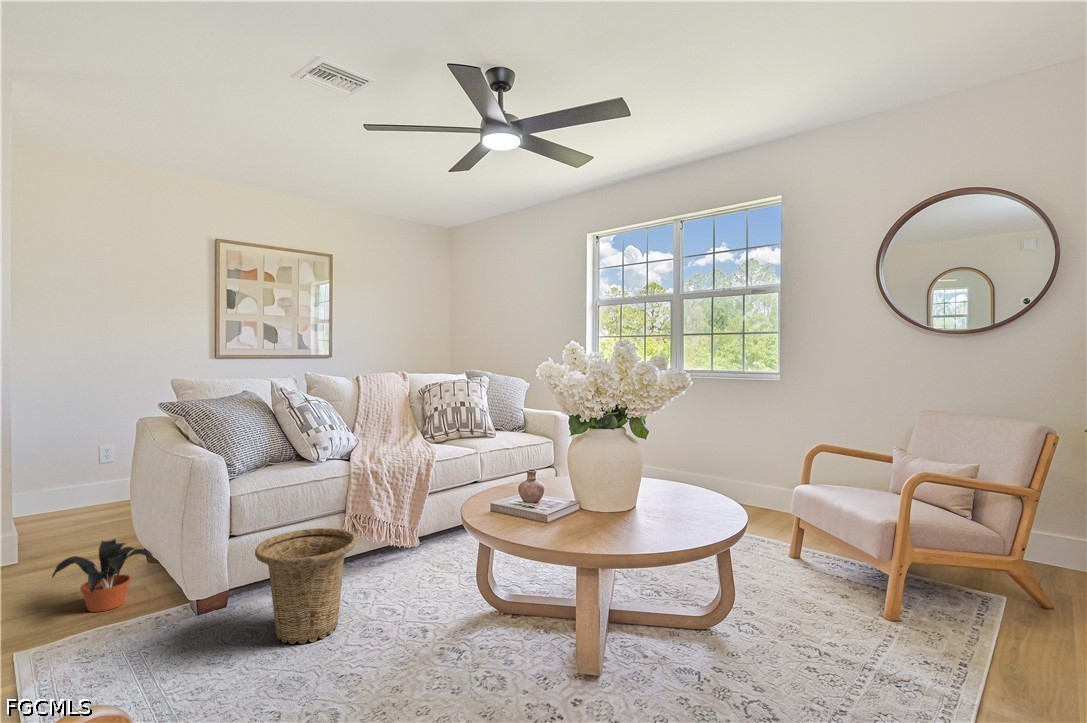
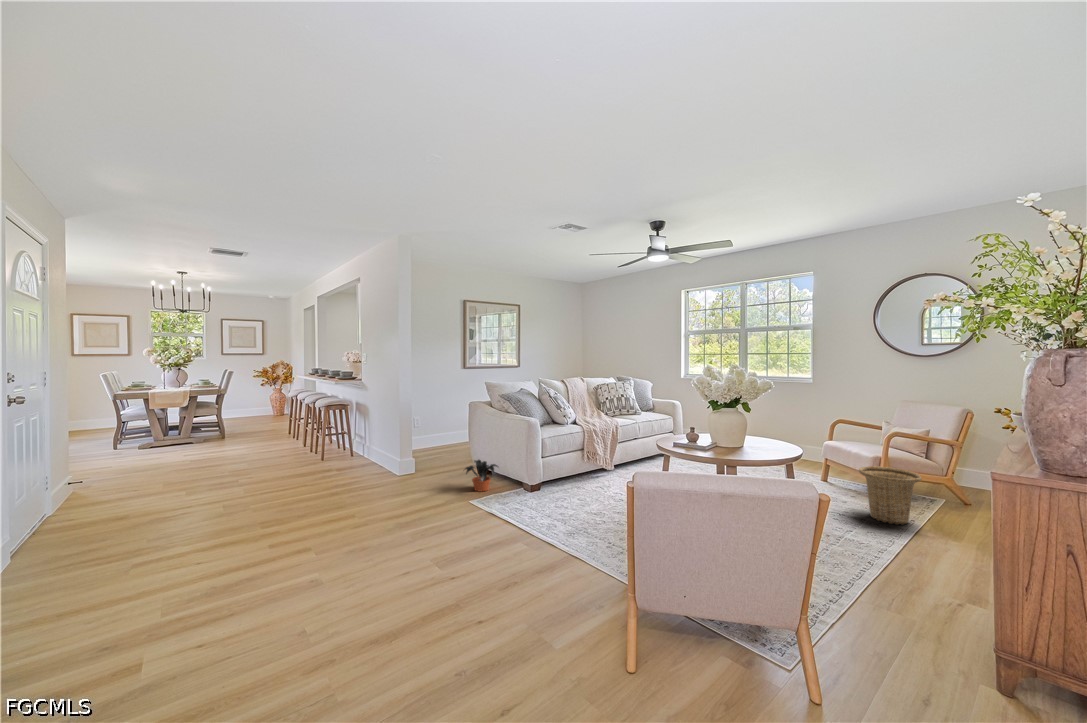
basket: present [255,528,356,644] -> present [859,466,922,524]

